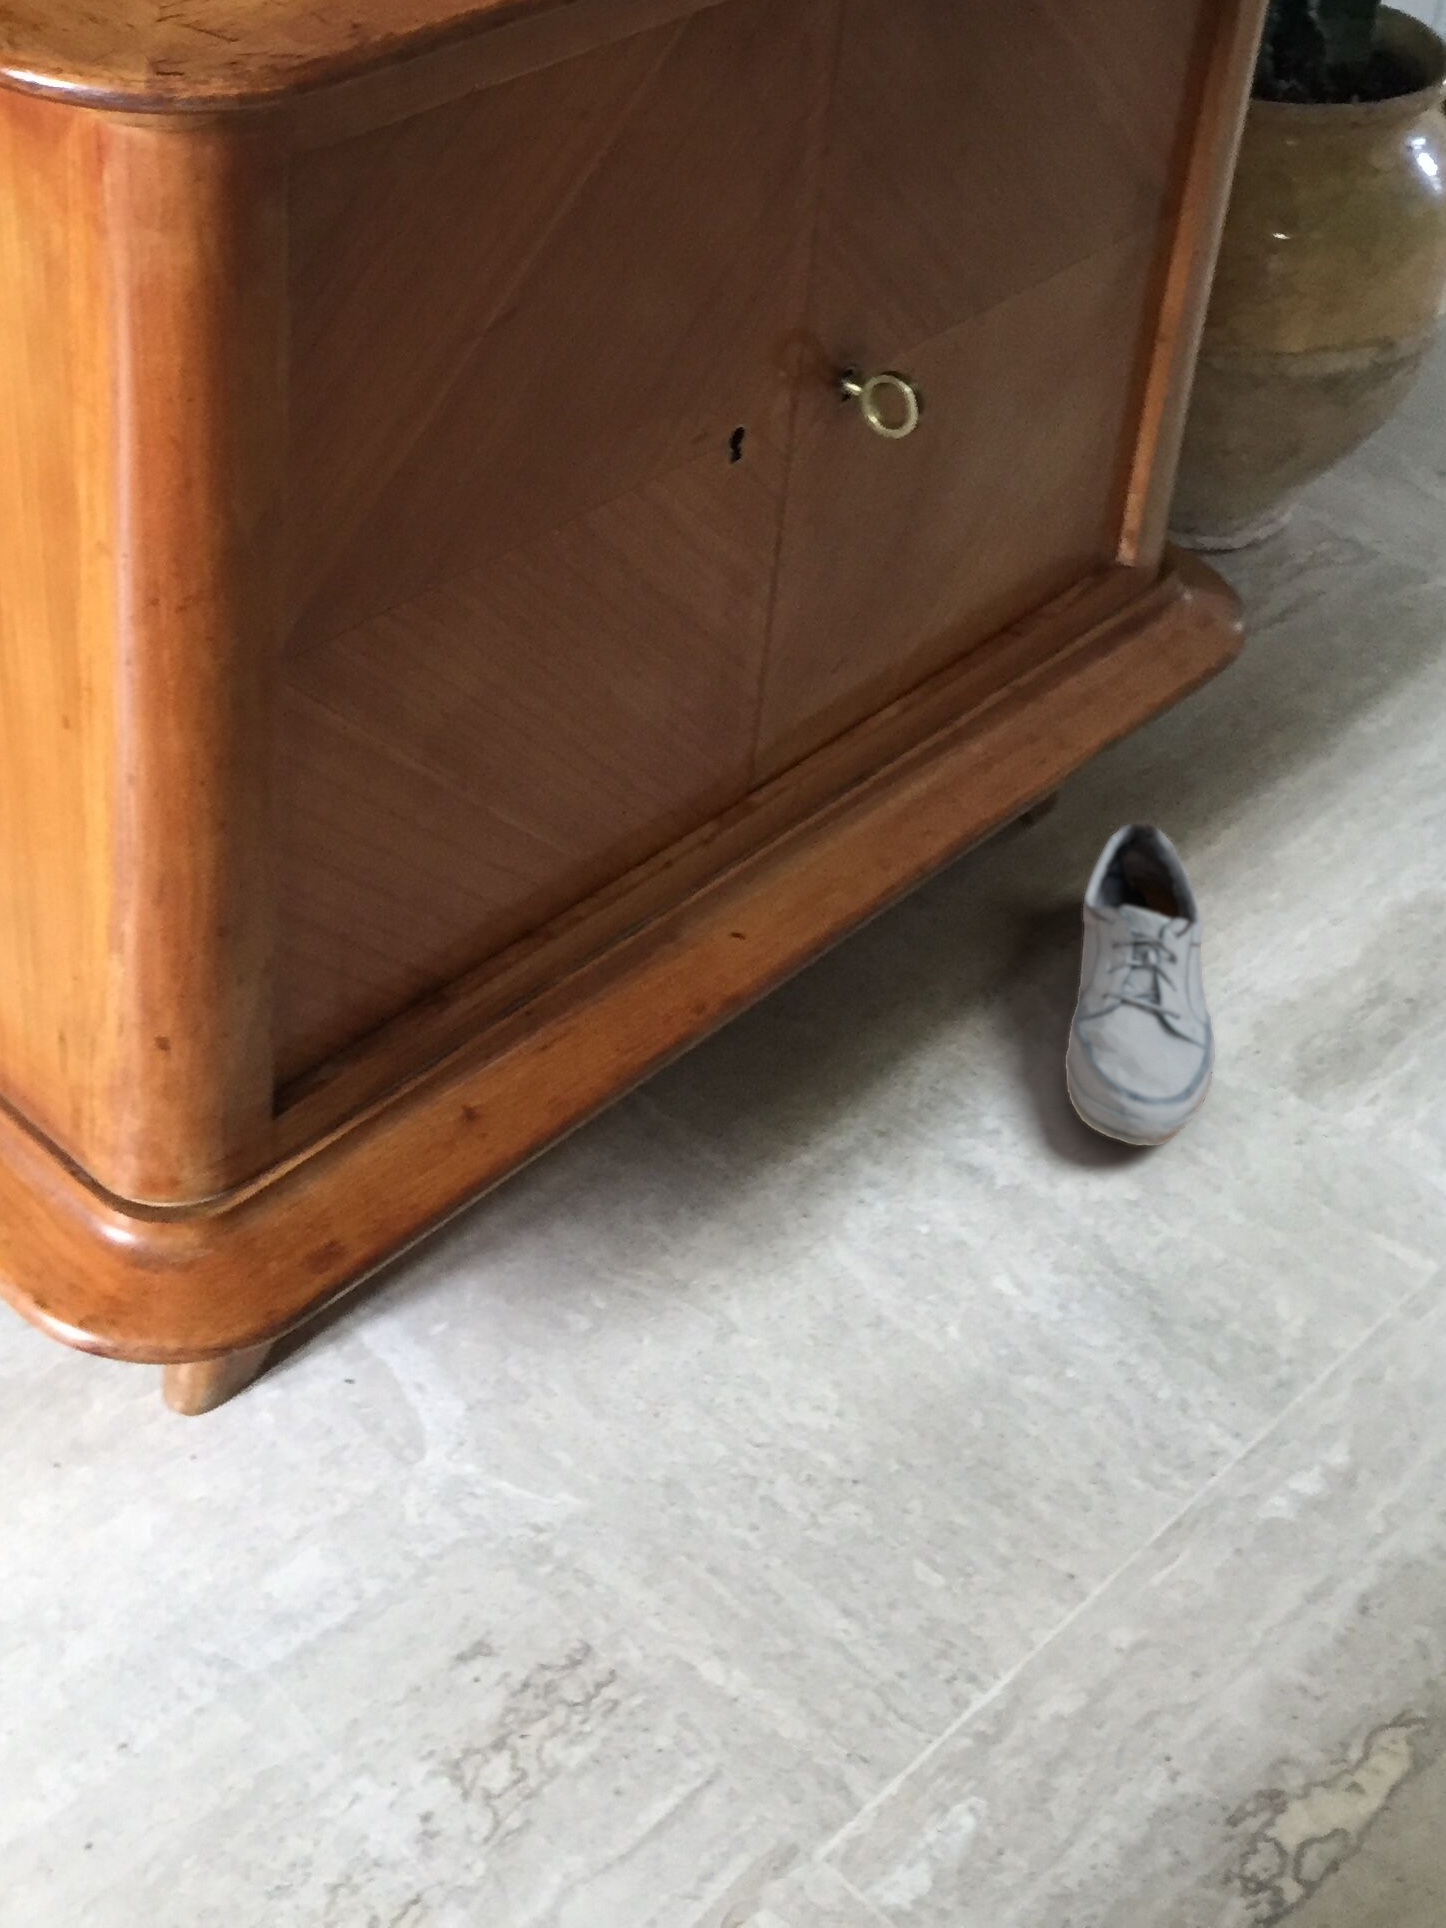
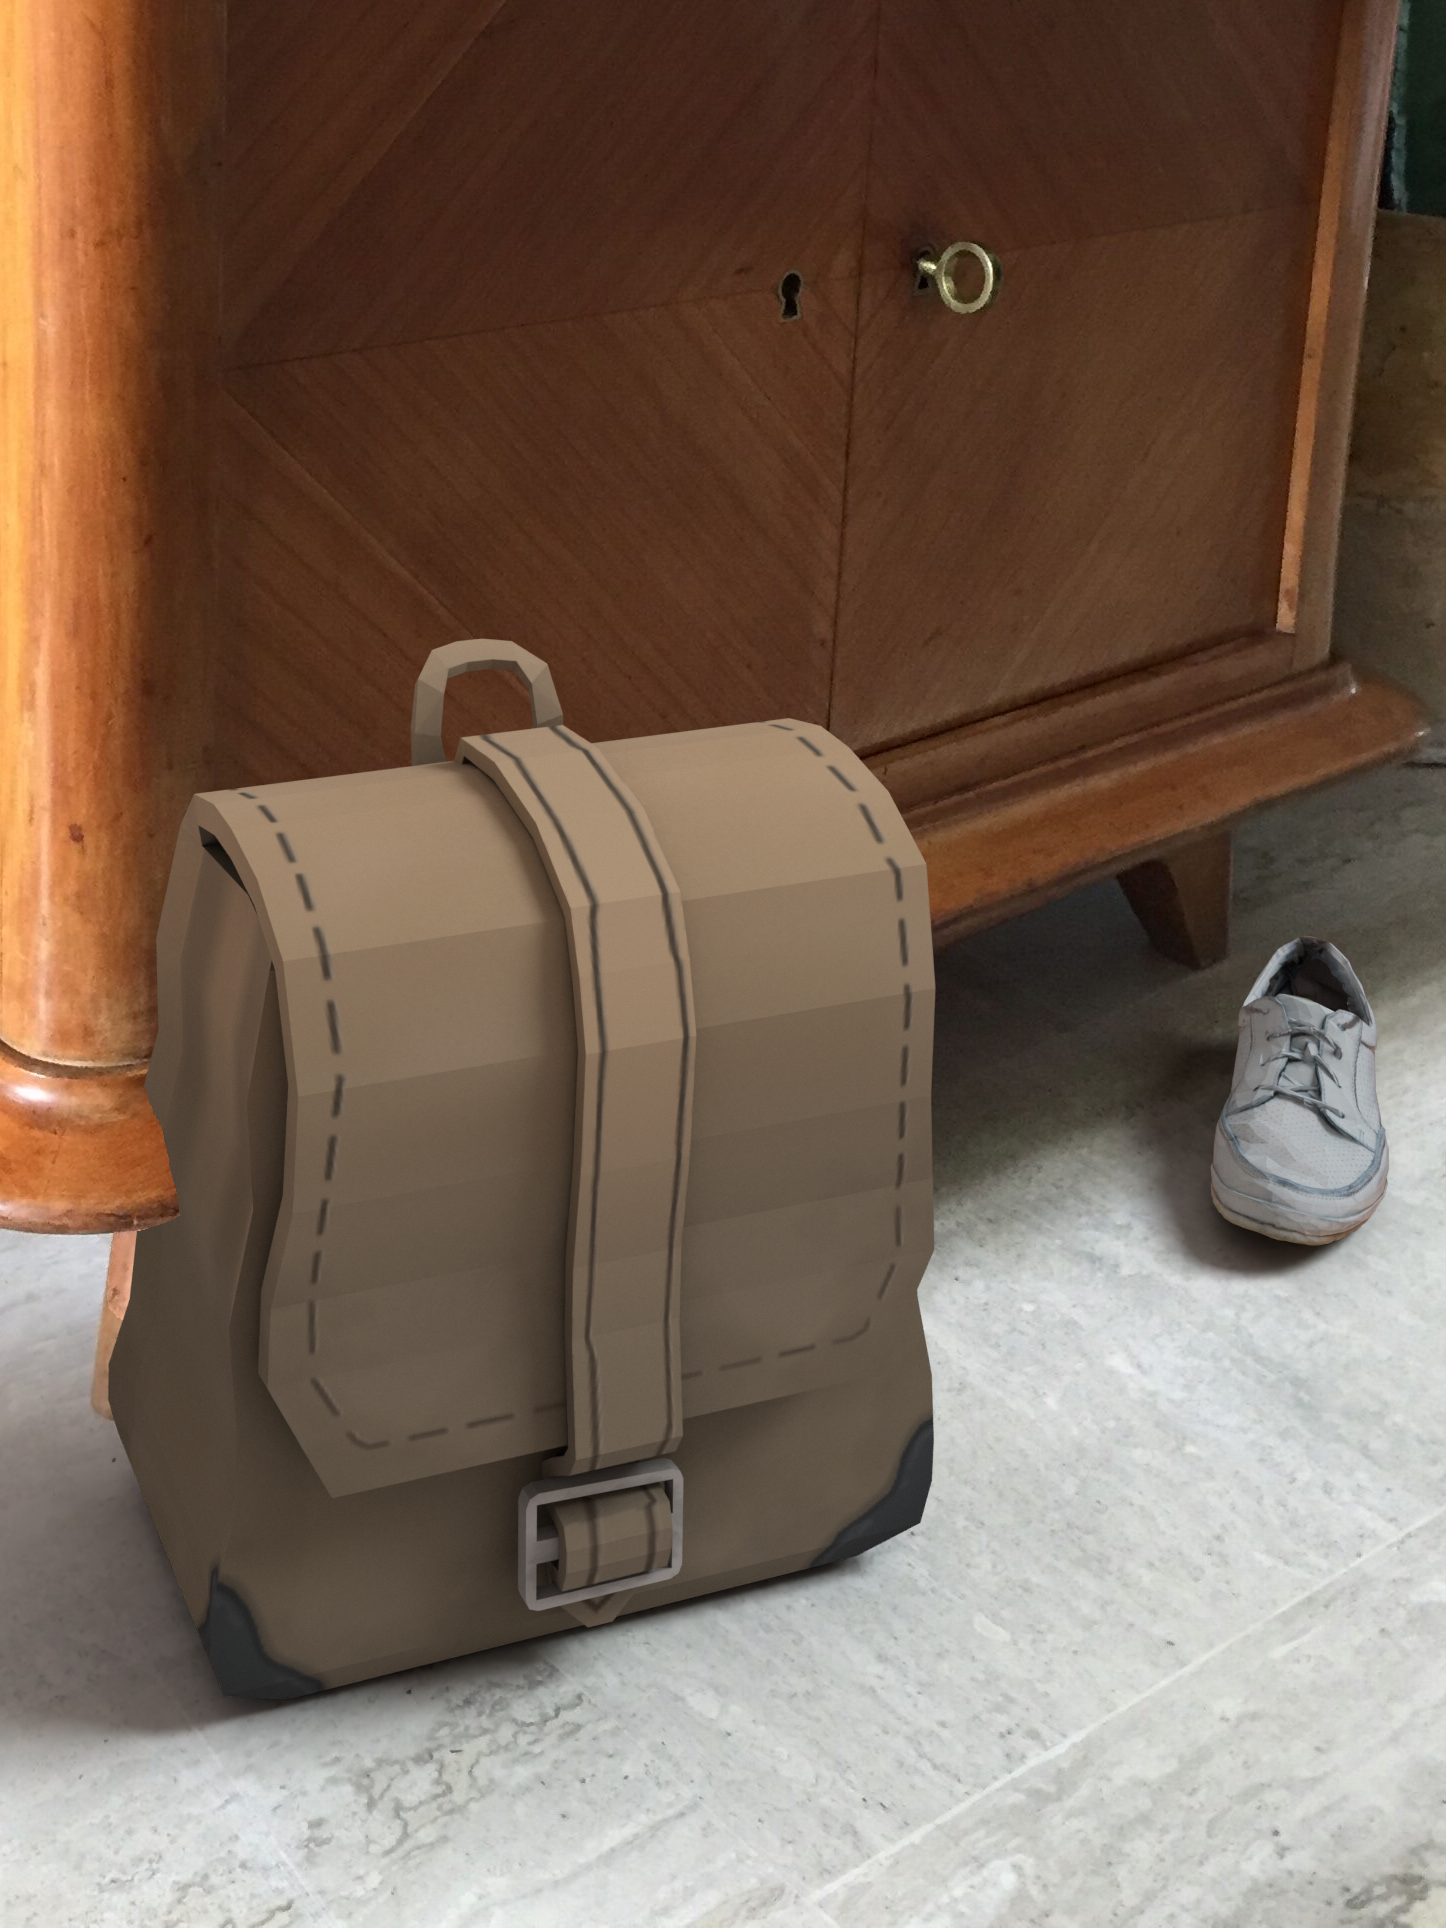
backpack: none [189,834,910,1717] -> present [108,639,935,1699]

